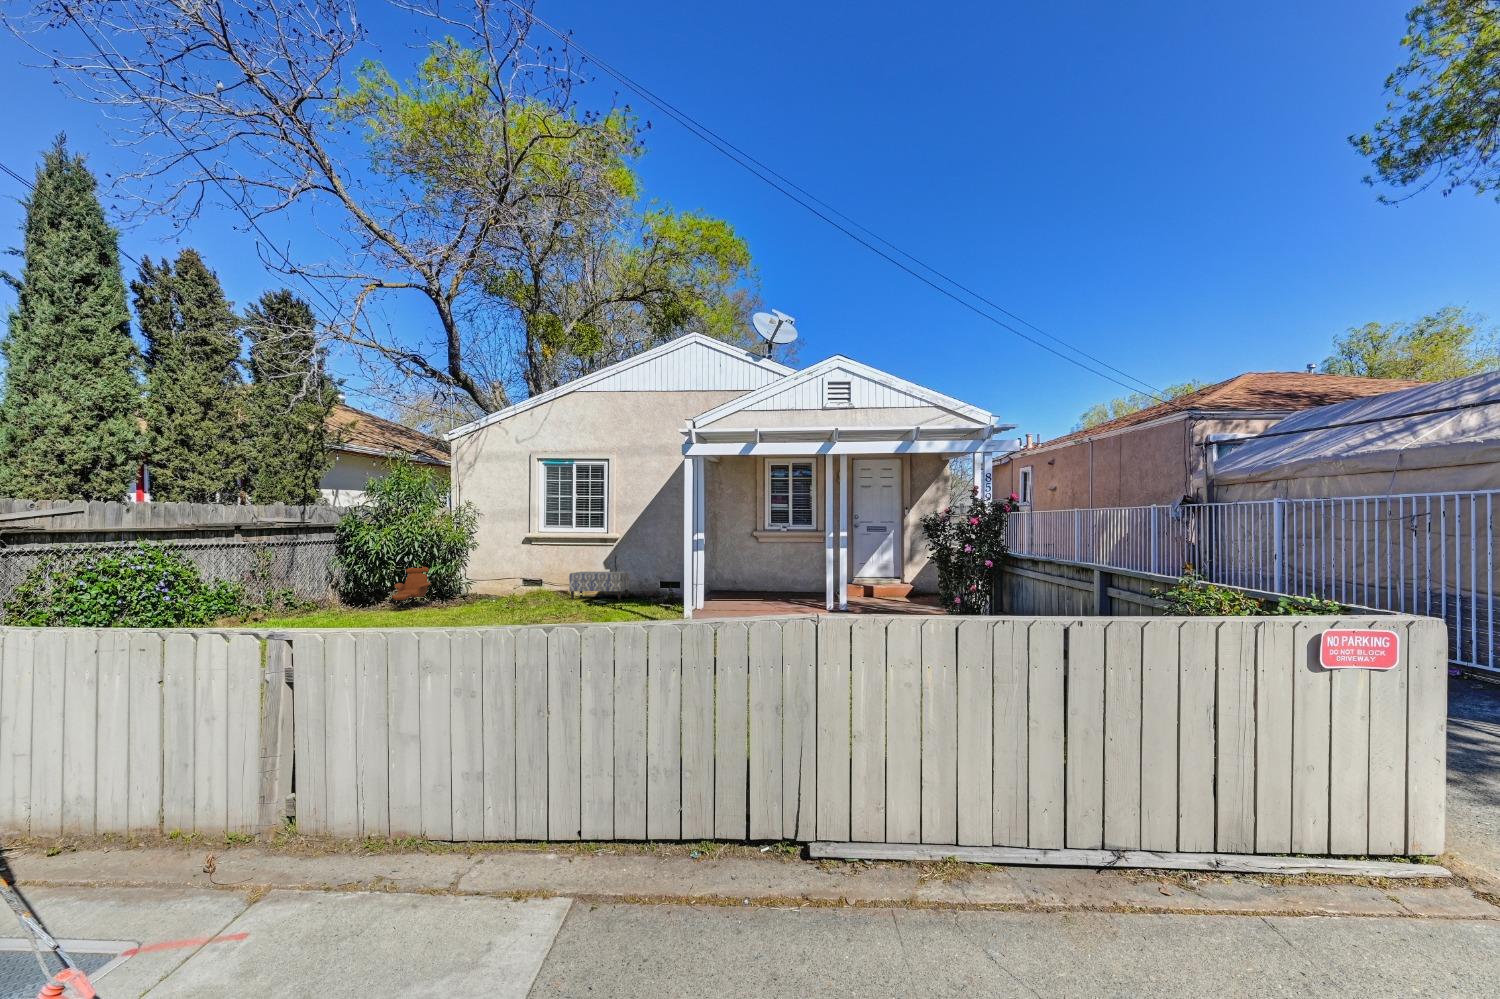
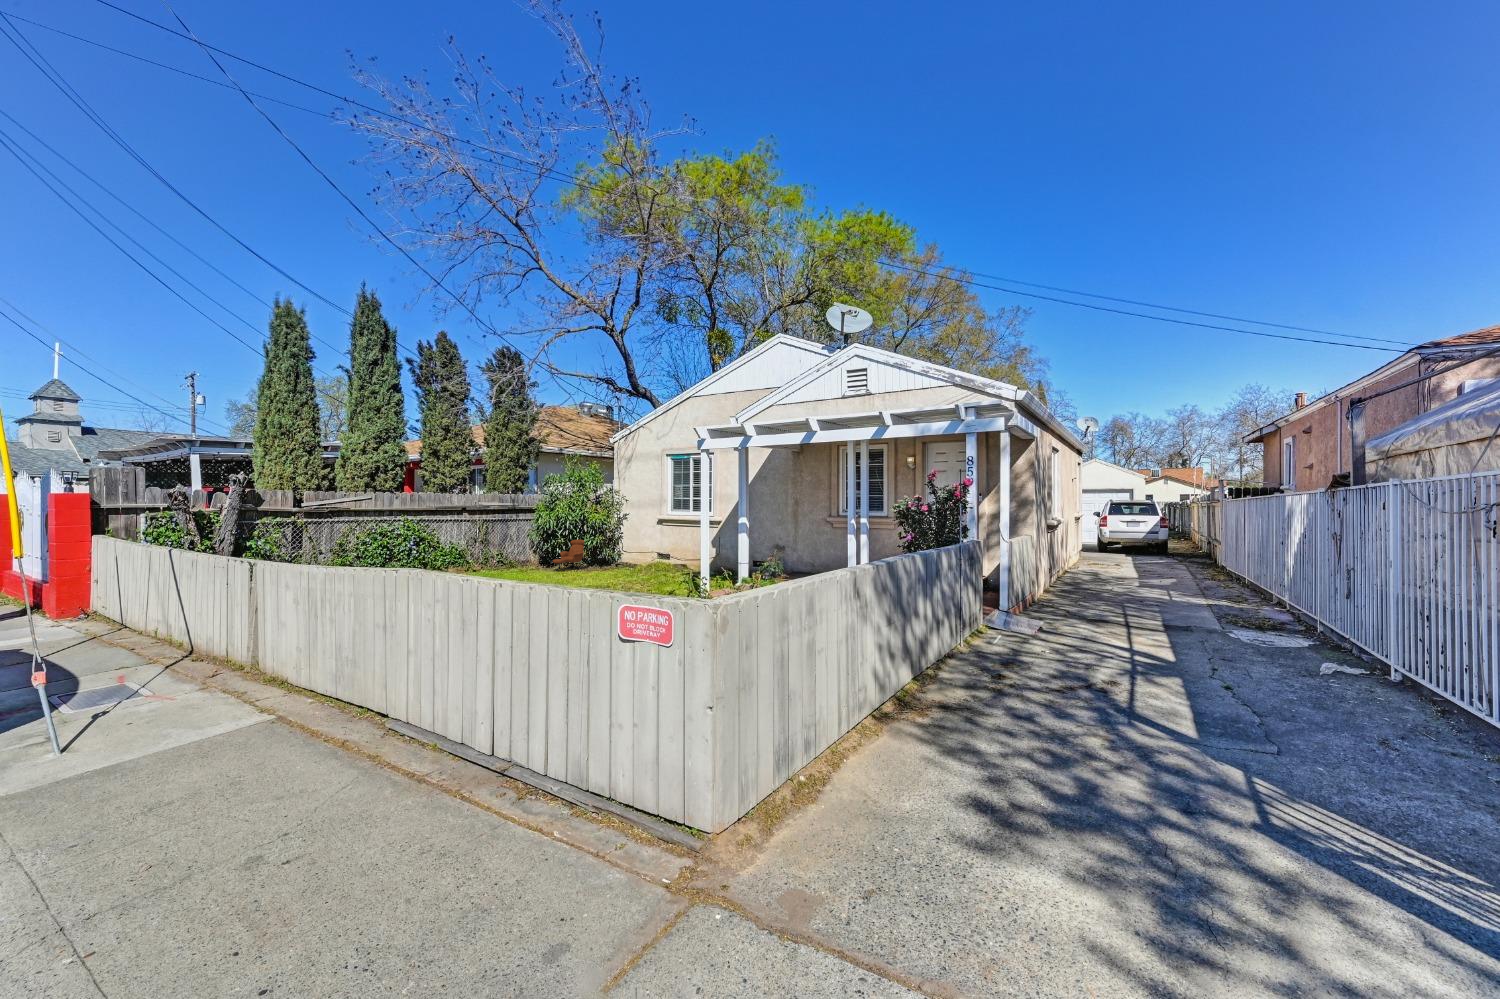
bench: present [569,571,630,599] -> none [678,548,726,573]

